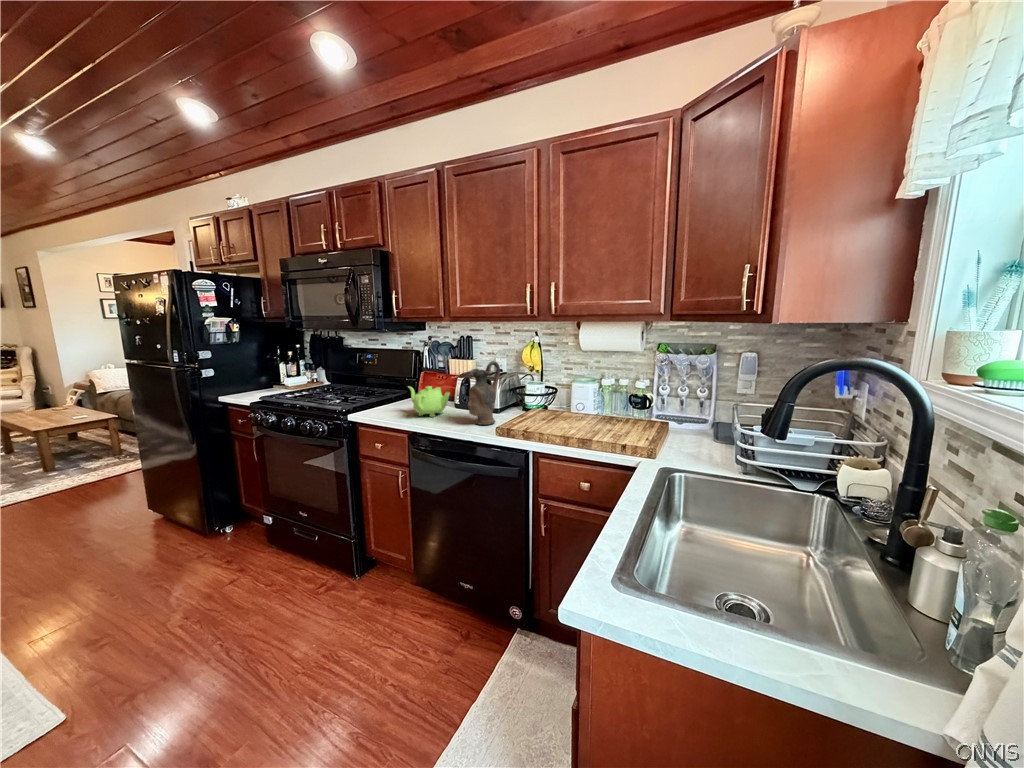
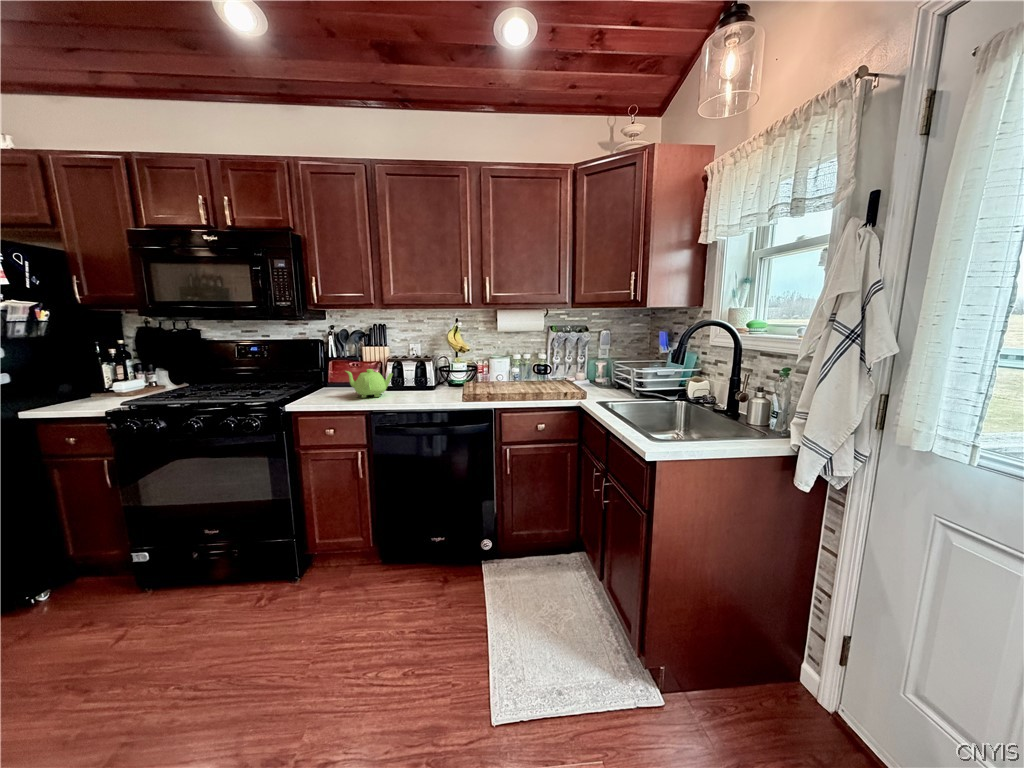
ceramic pitcher: present [468,361,500,425] -> none [421,341,445,397]

